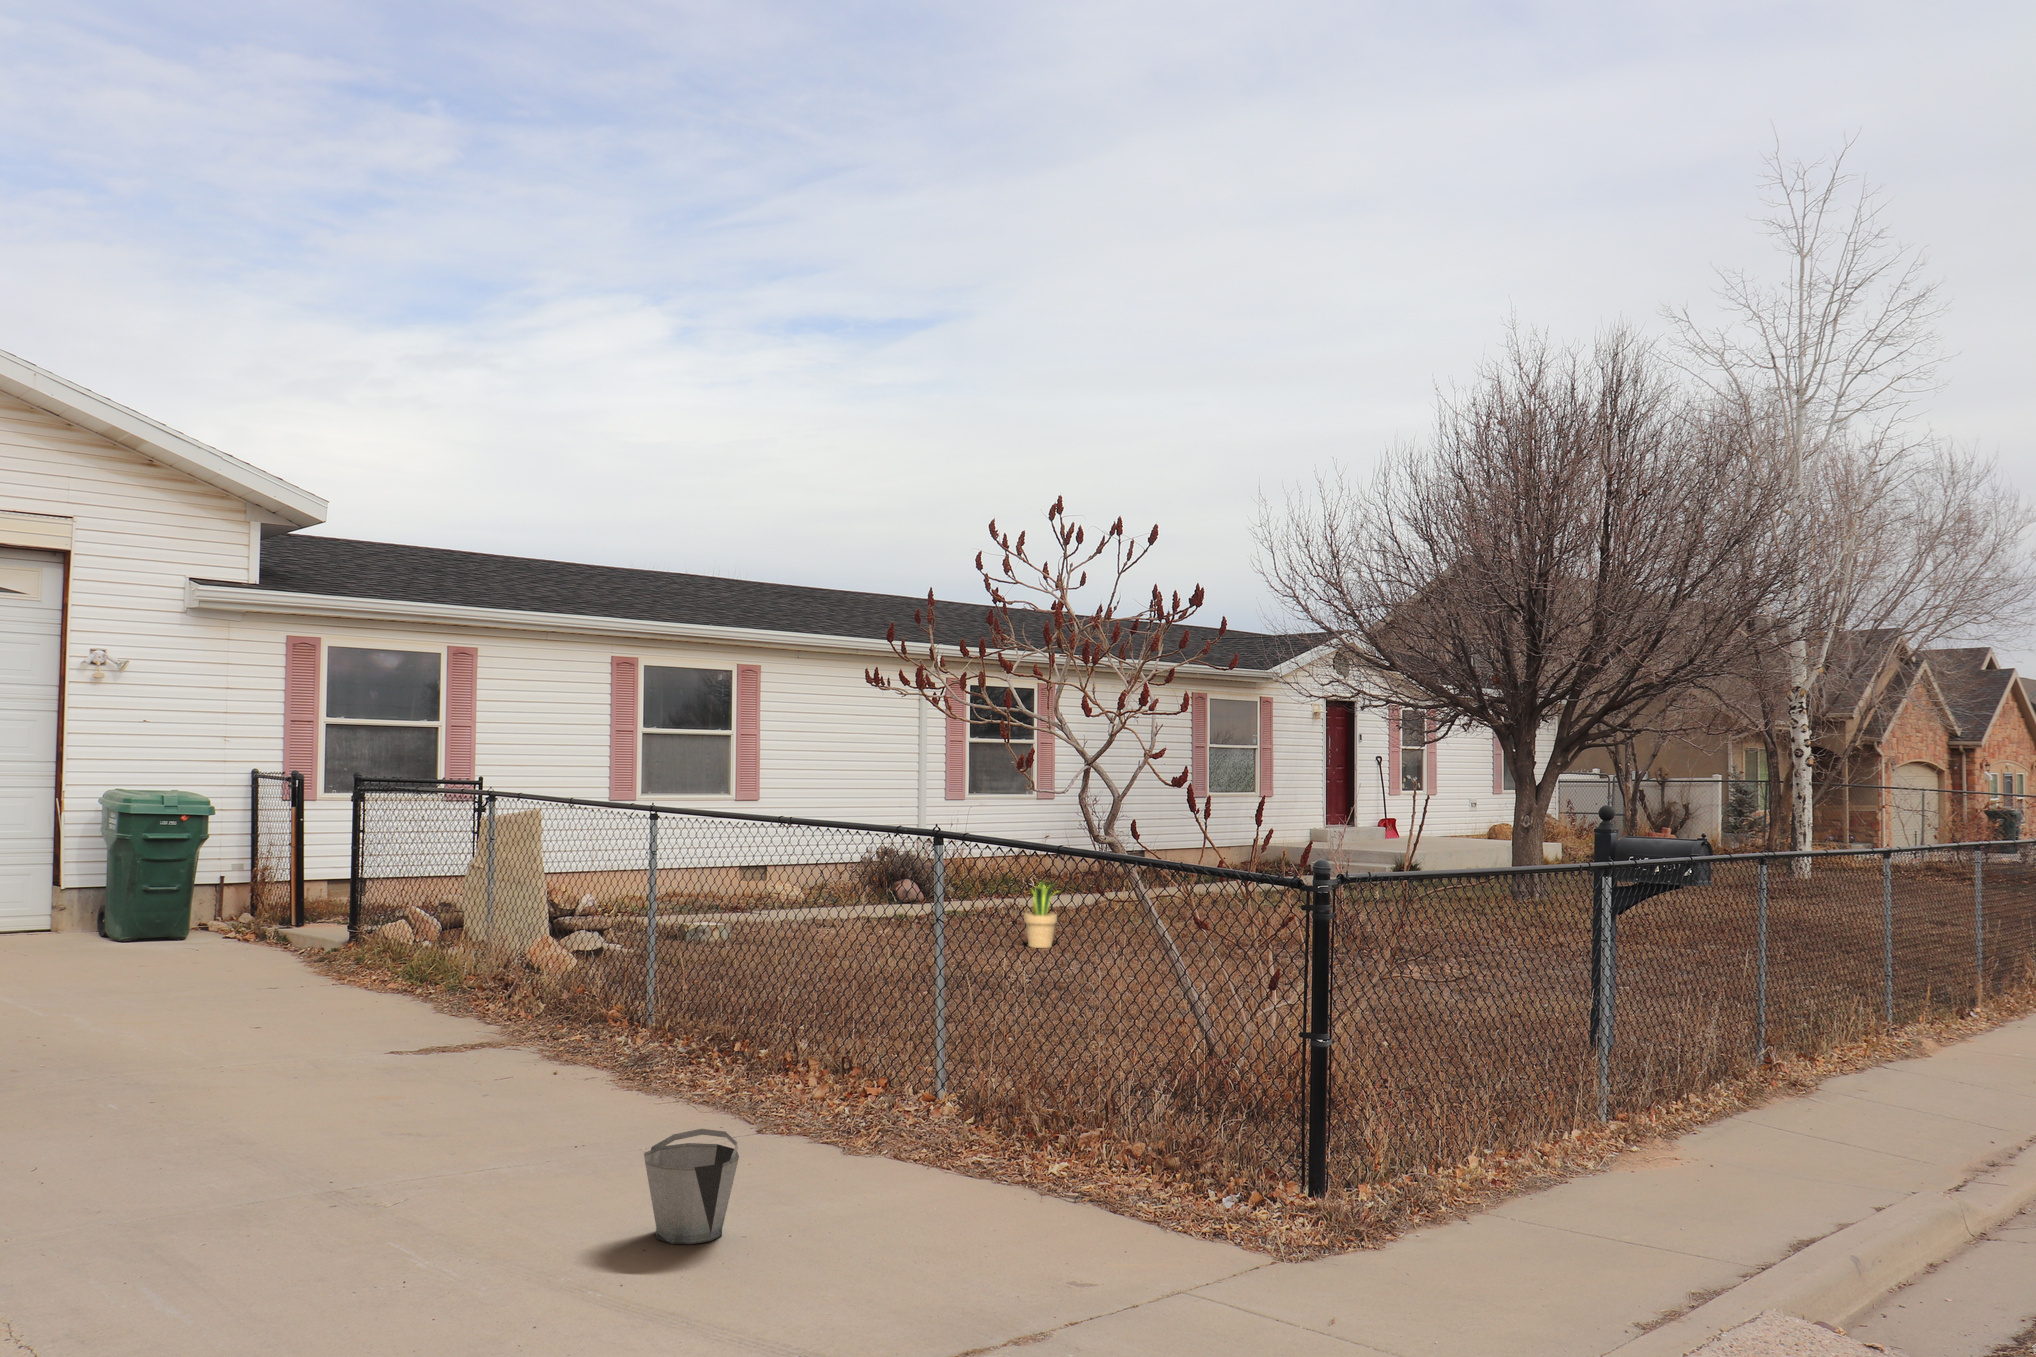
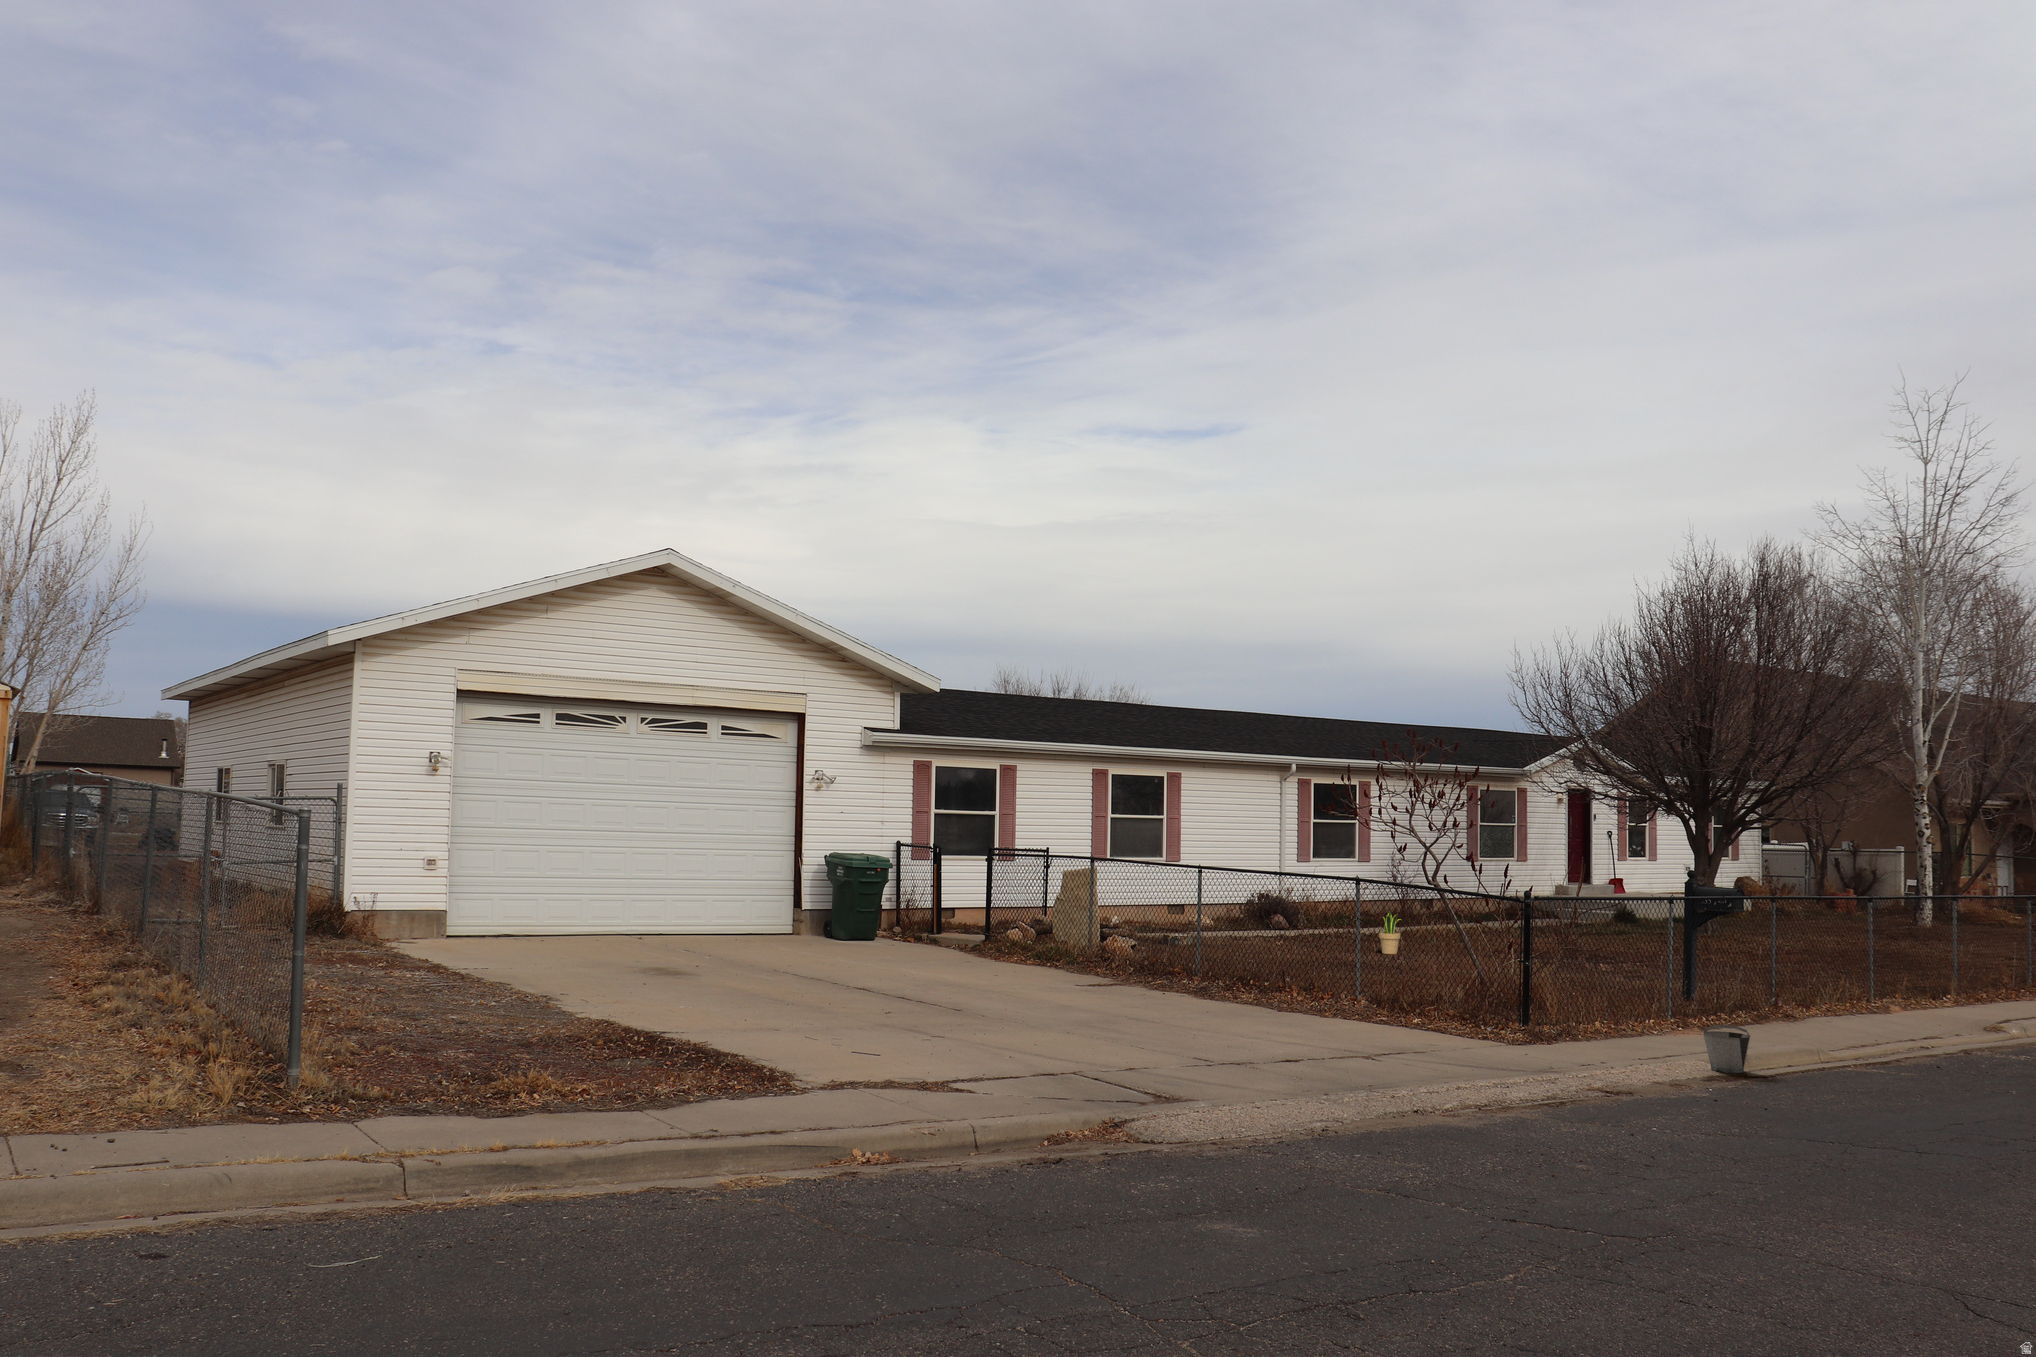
bucket: present [644,1129,739,1244] -> present [1703,1025,1750,1073]

